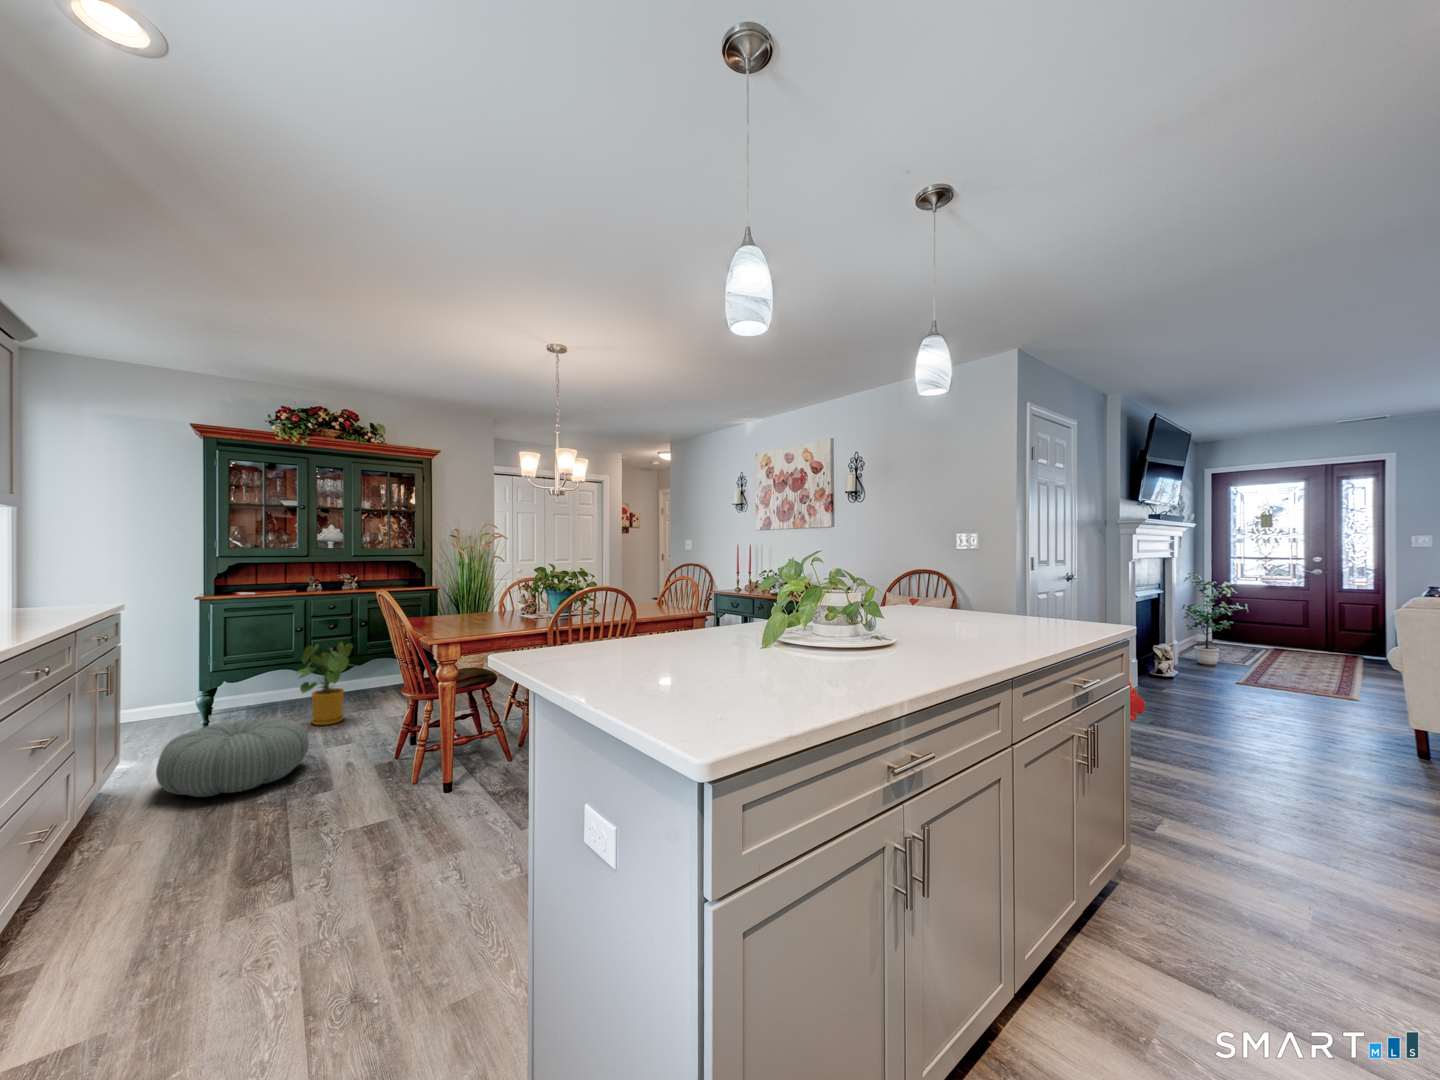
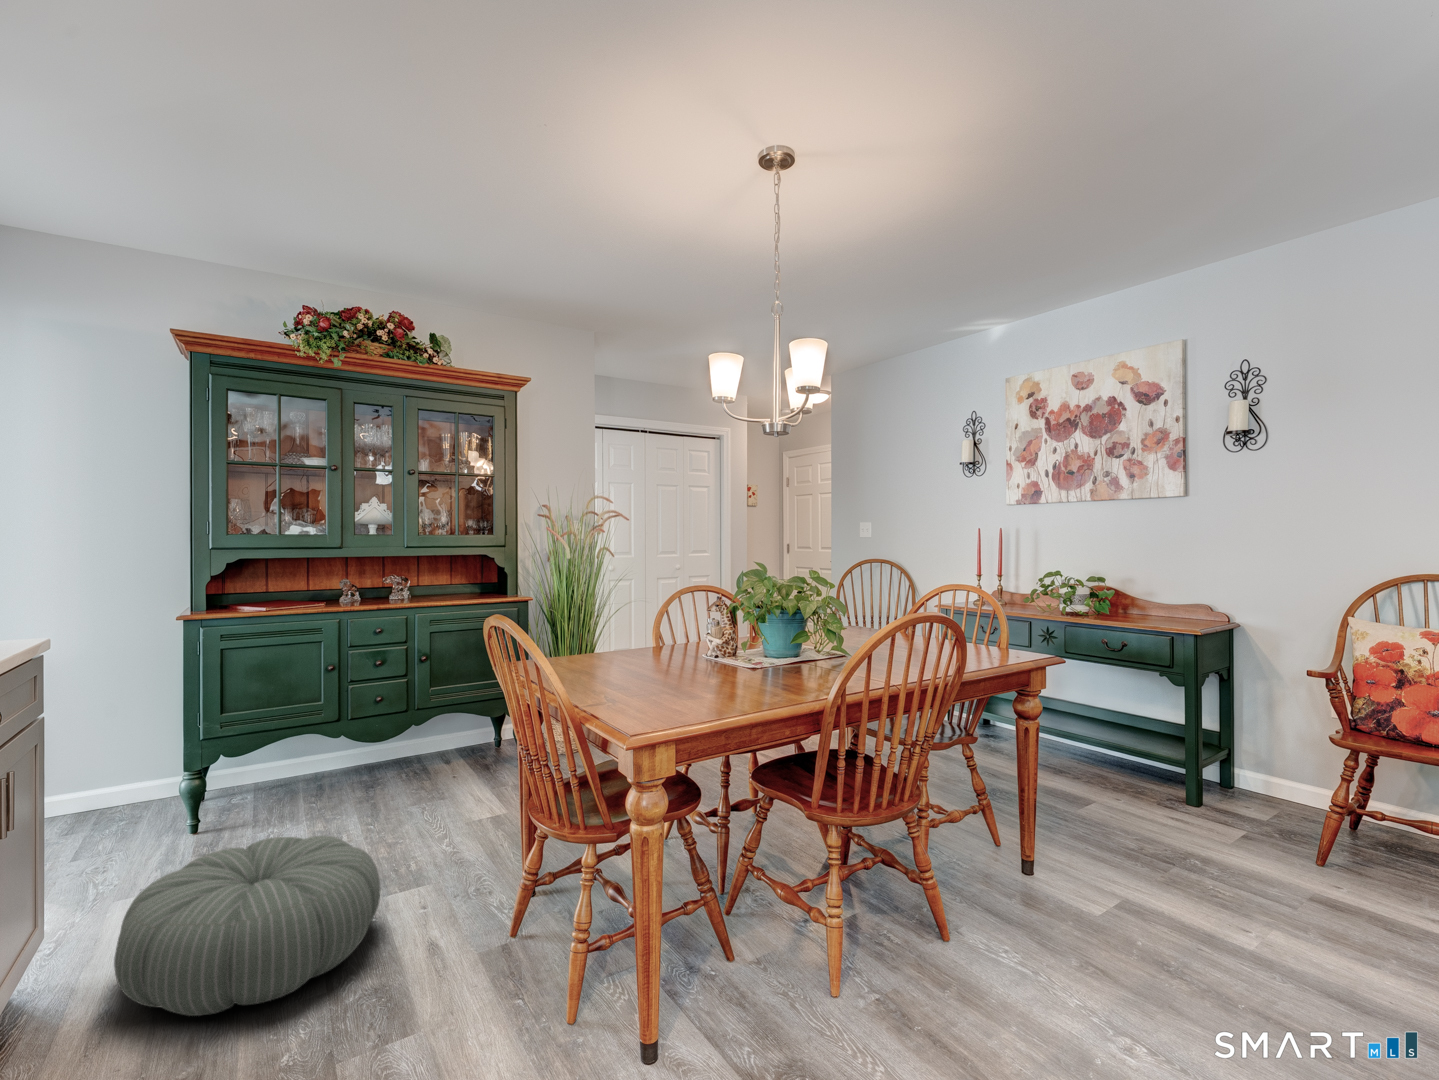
house plant: present [296,642,353,725] -> none [334,685,433,827]

